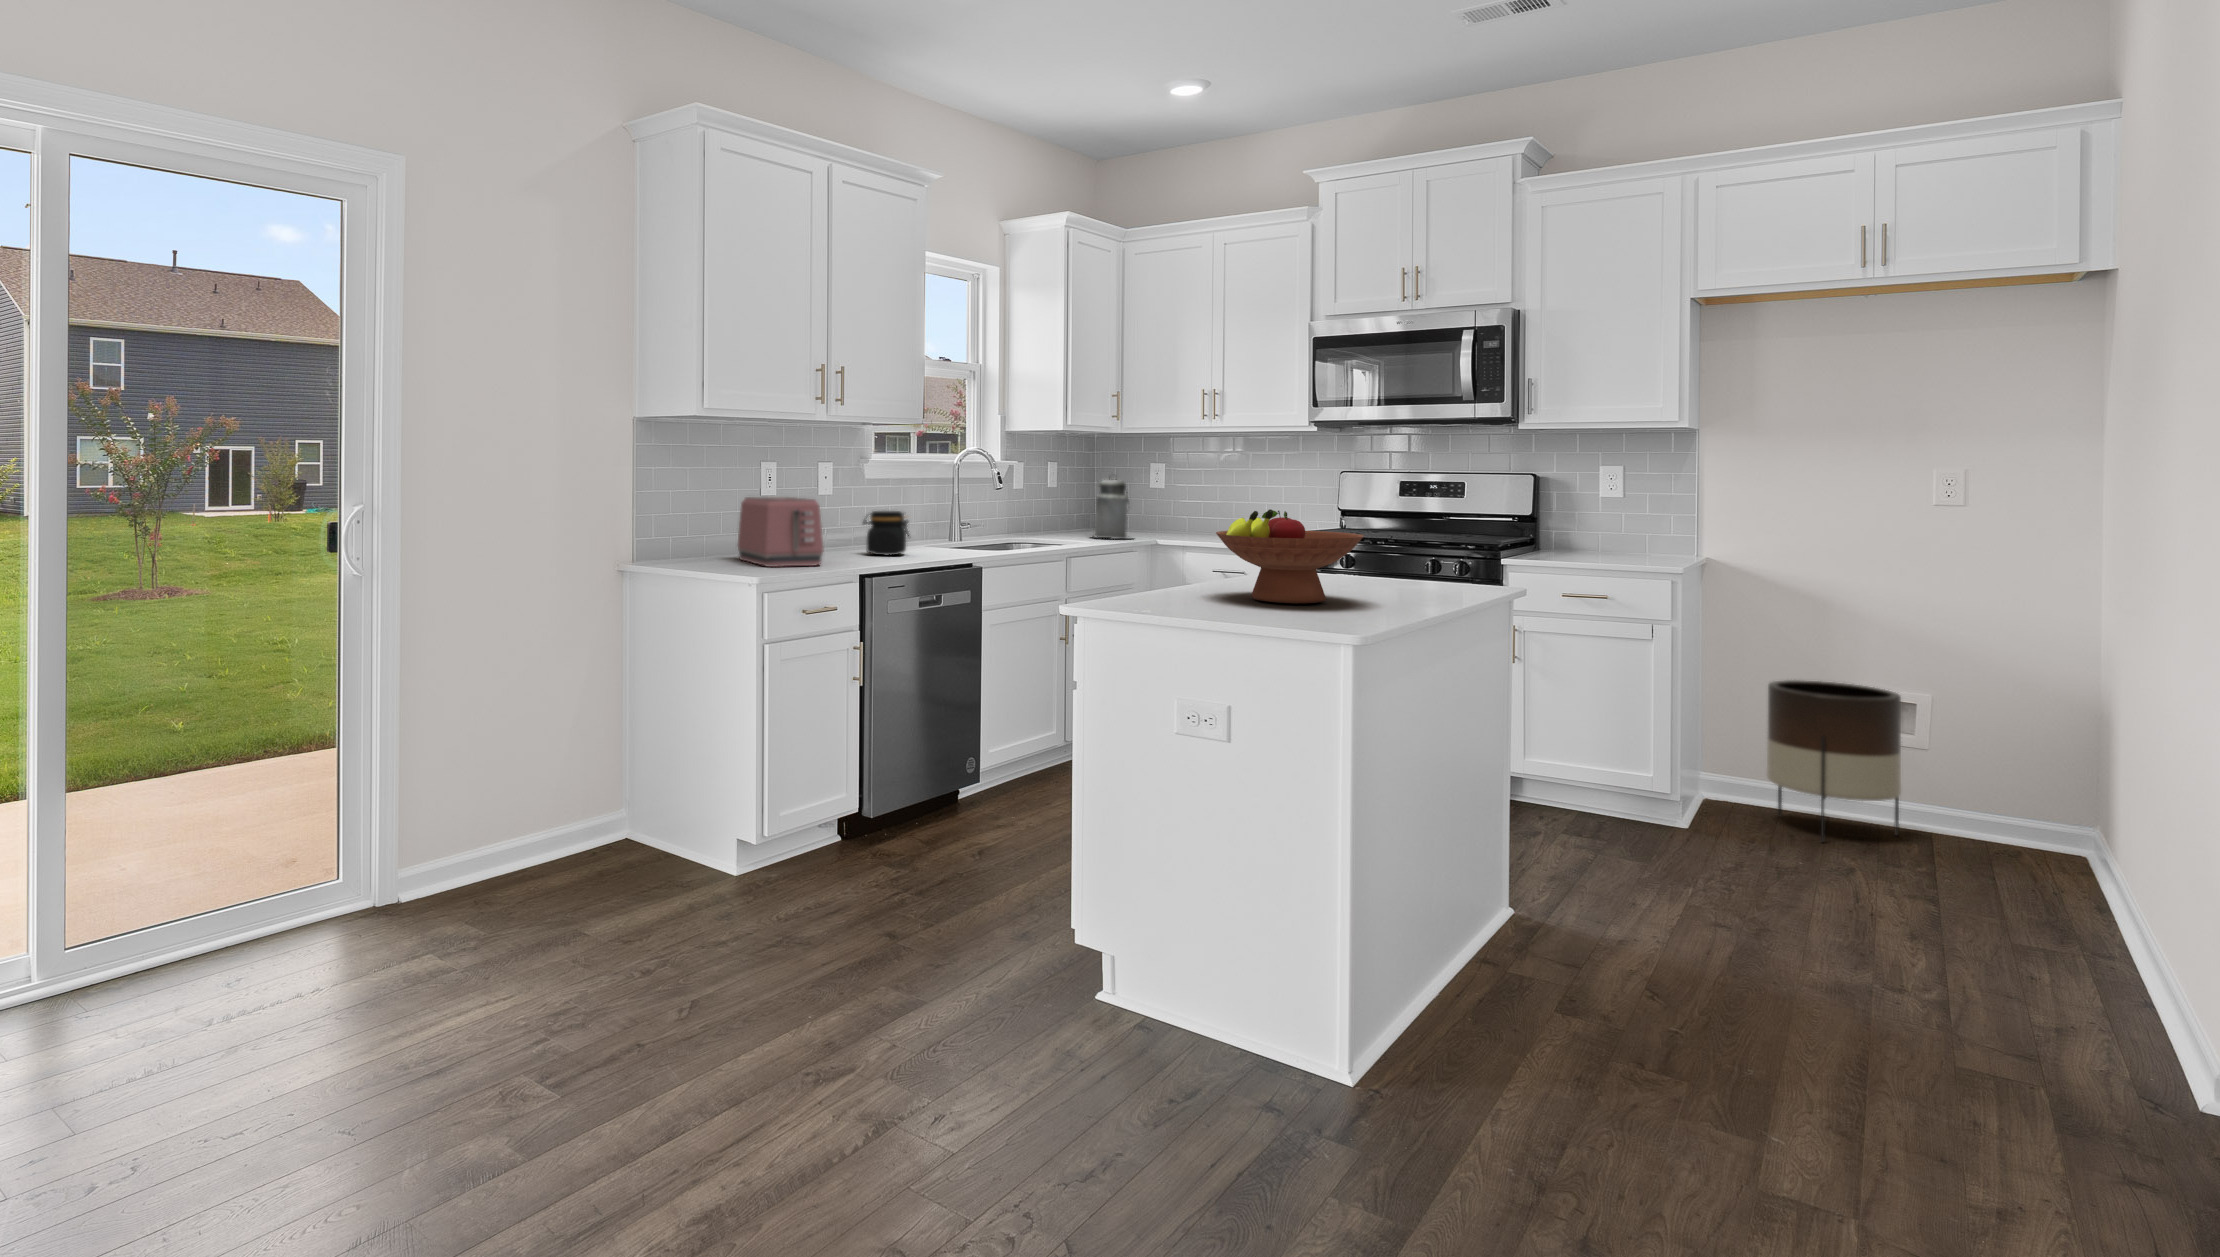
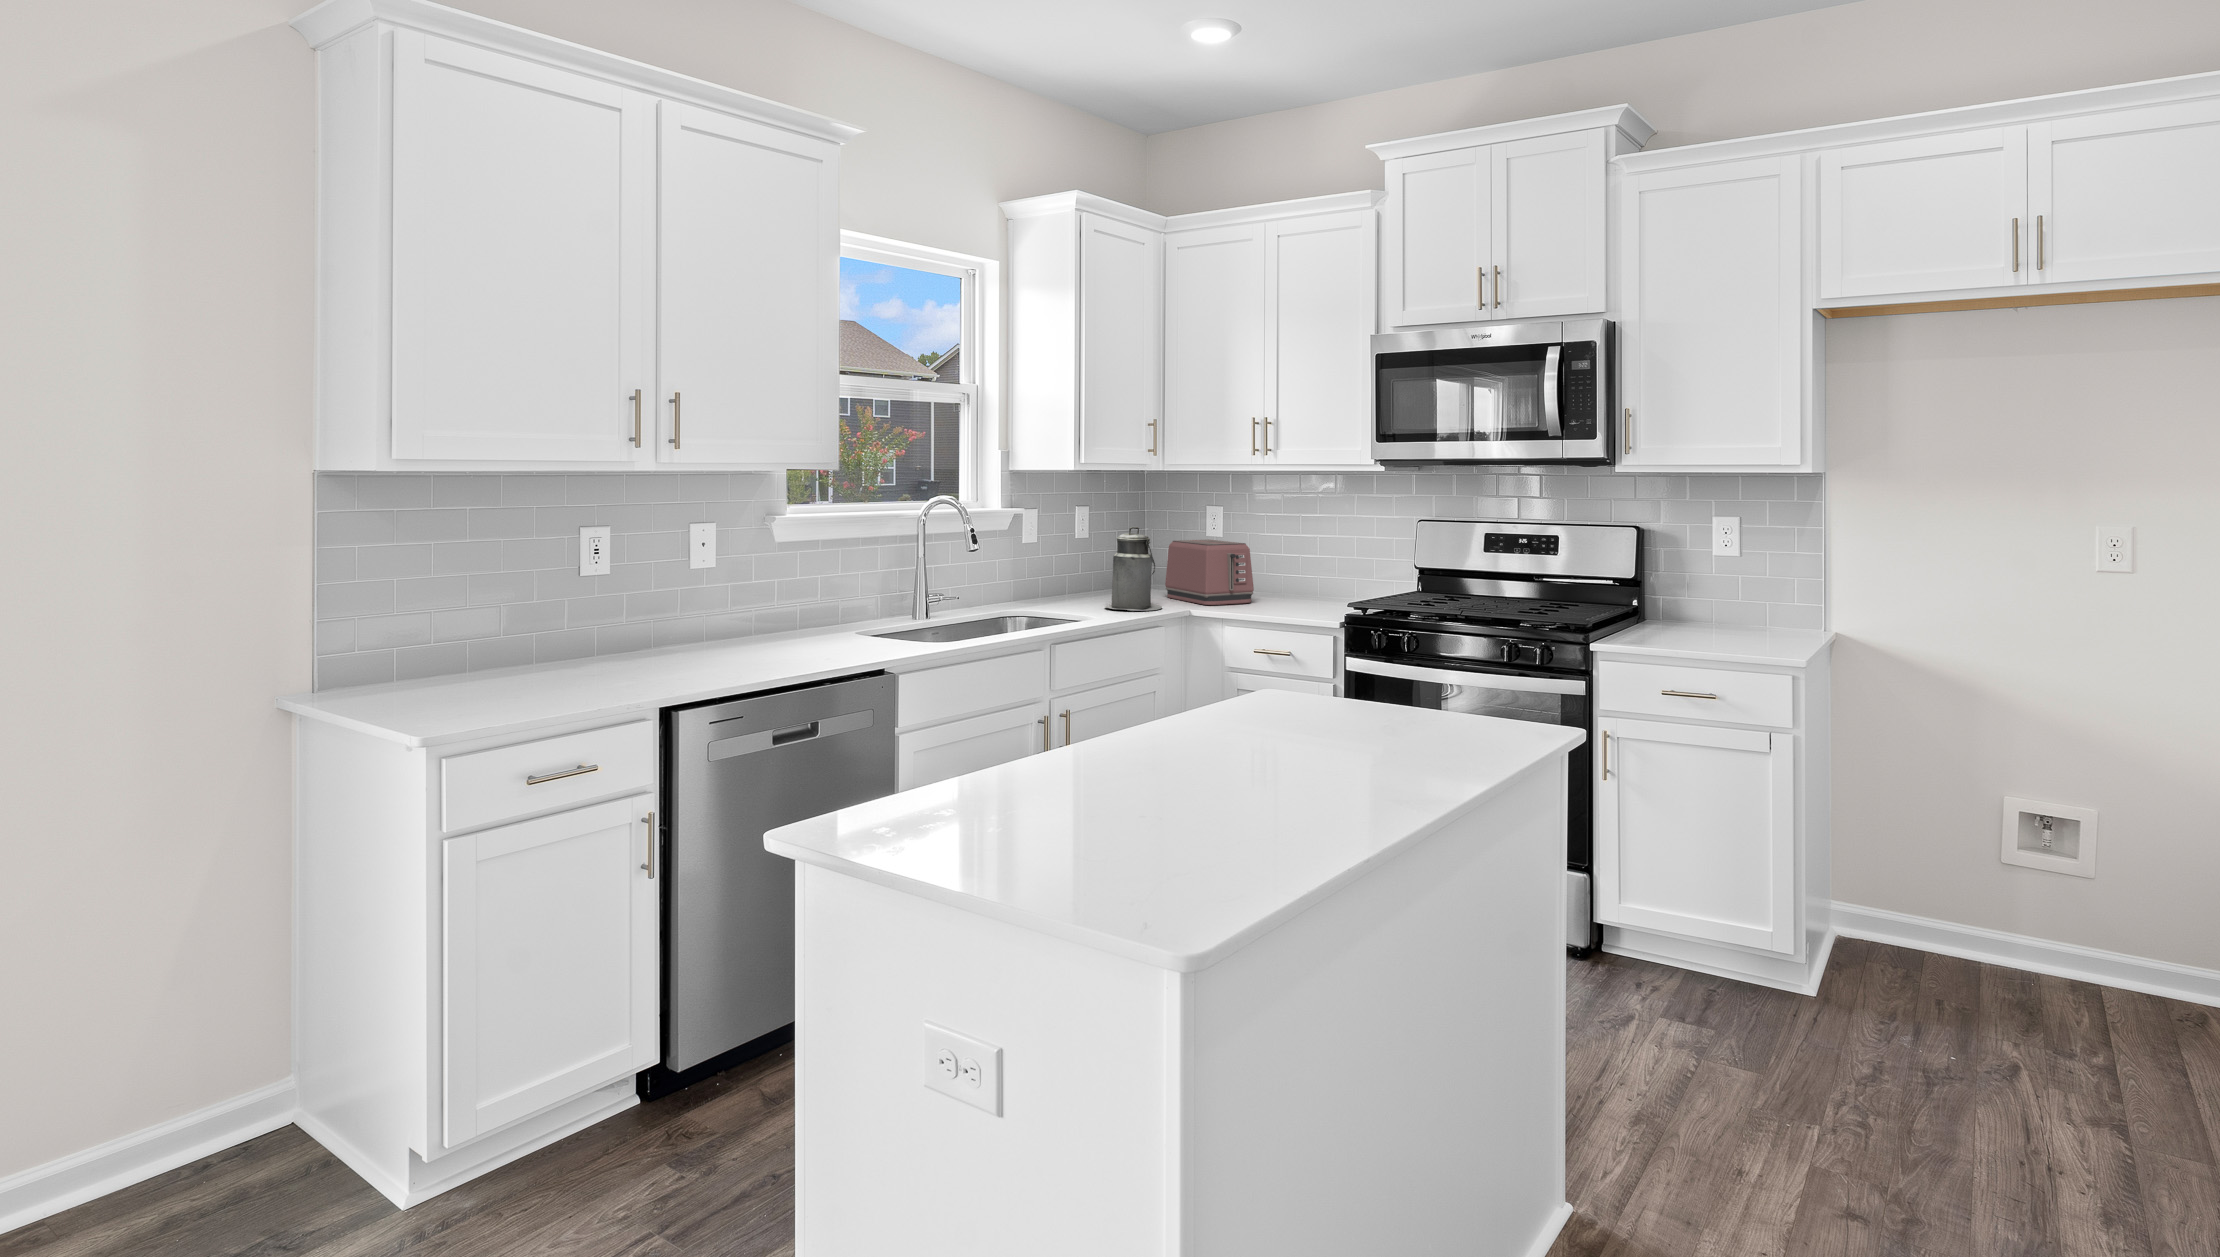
toaster: present [738,497,824,567] -> present [1165,539,1254,605]
fruit bowl: present [1216,509,1364,603] -> none [1066,648,1299,813]
jar: present [863,511,909,555] -> none [723,596,794,661]
planter: present [1767,680,1901,842] -> none [1908,792,2065,1014]

